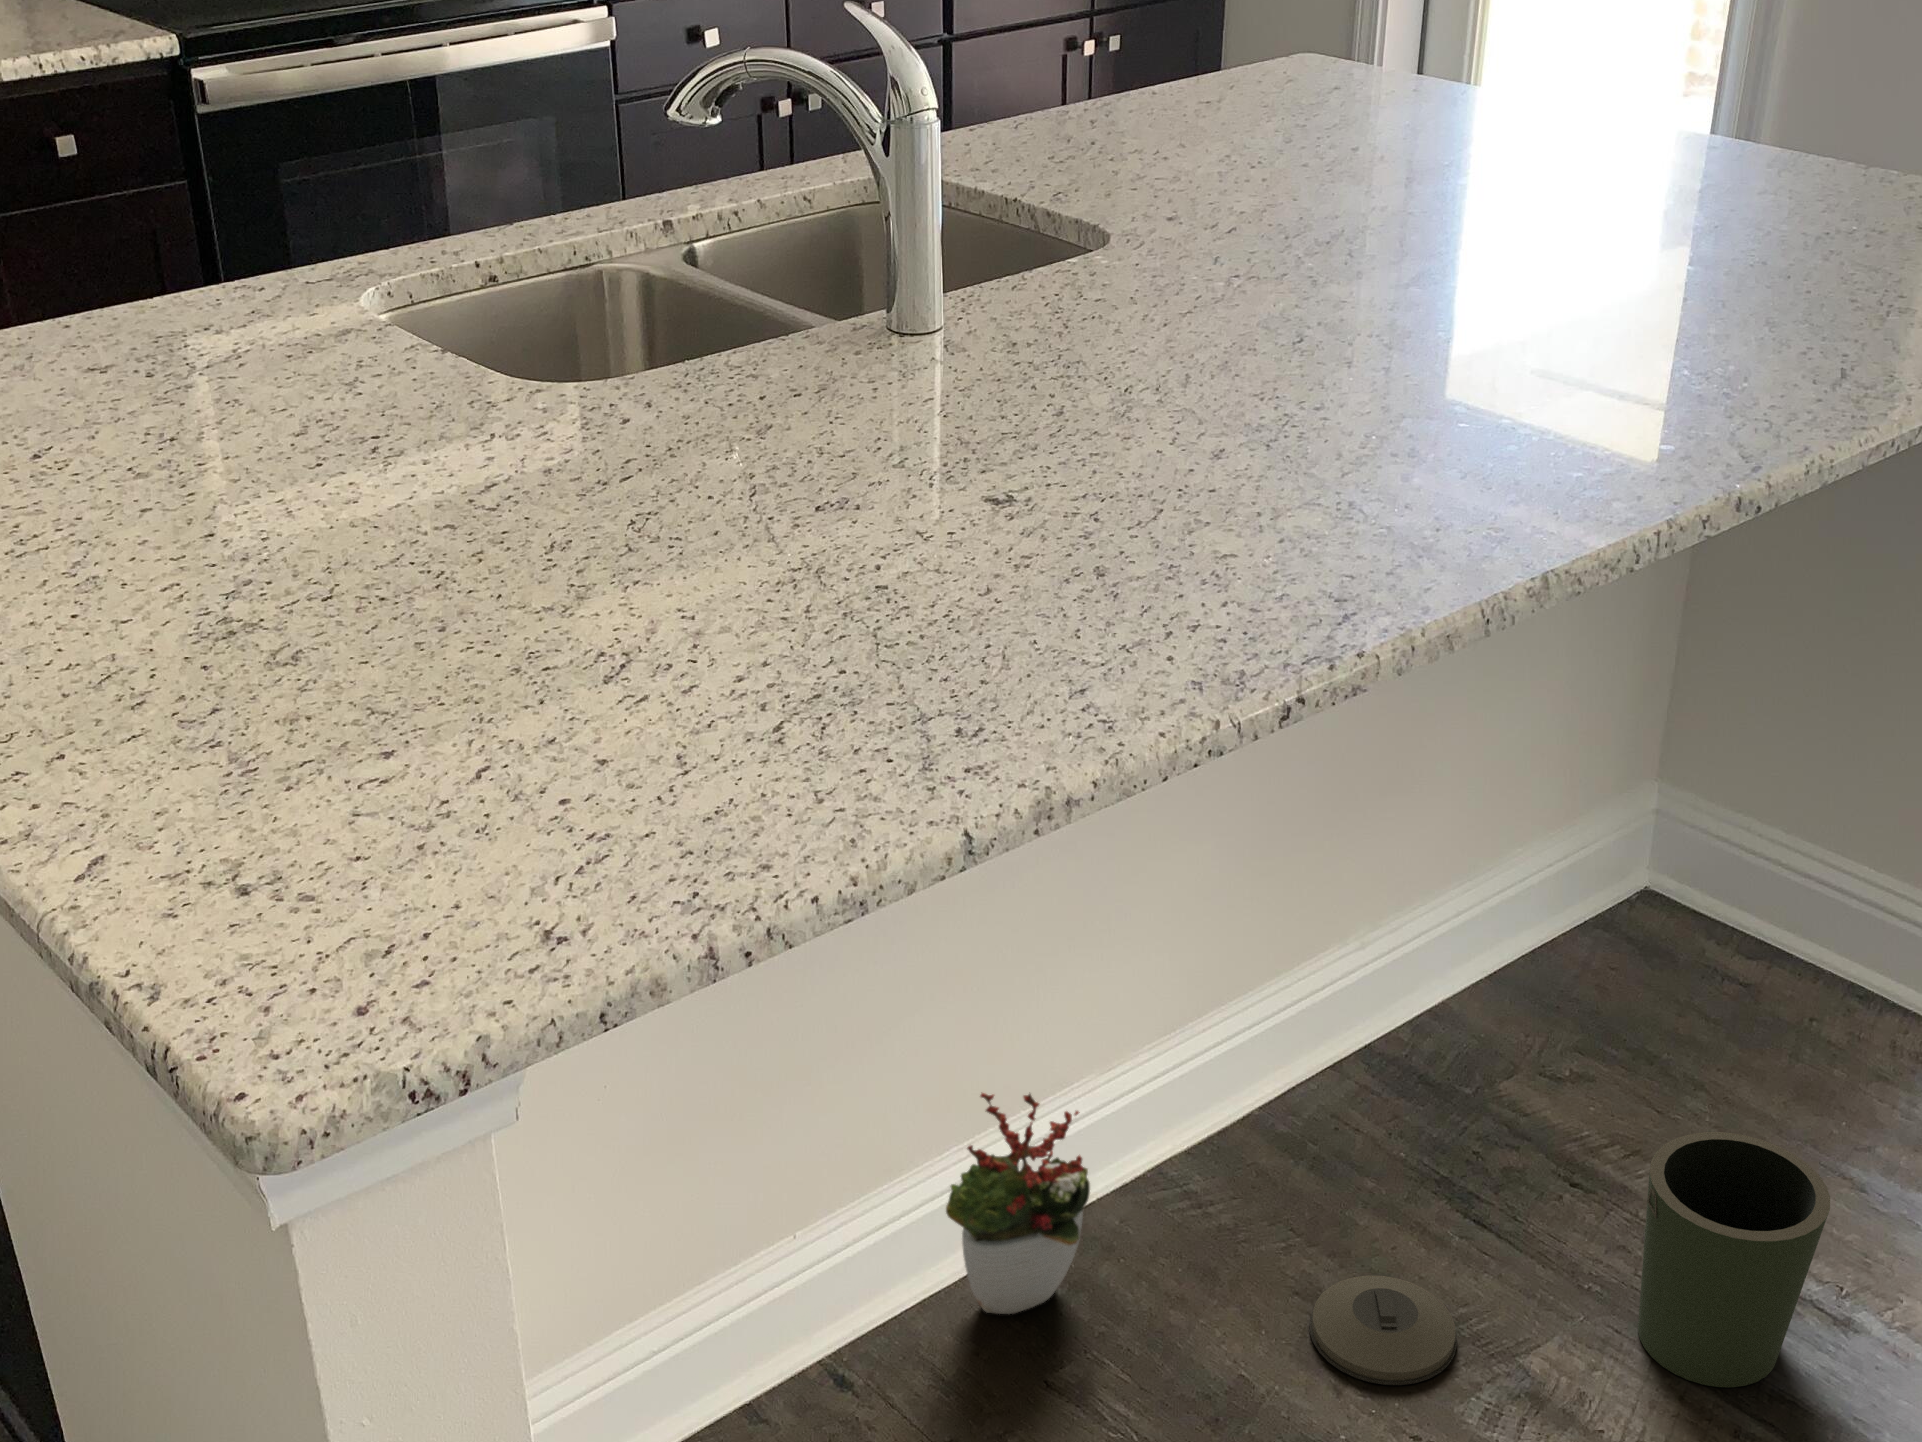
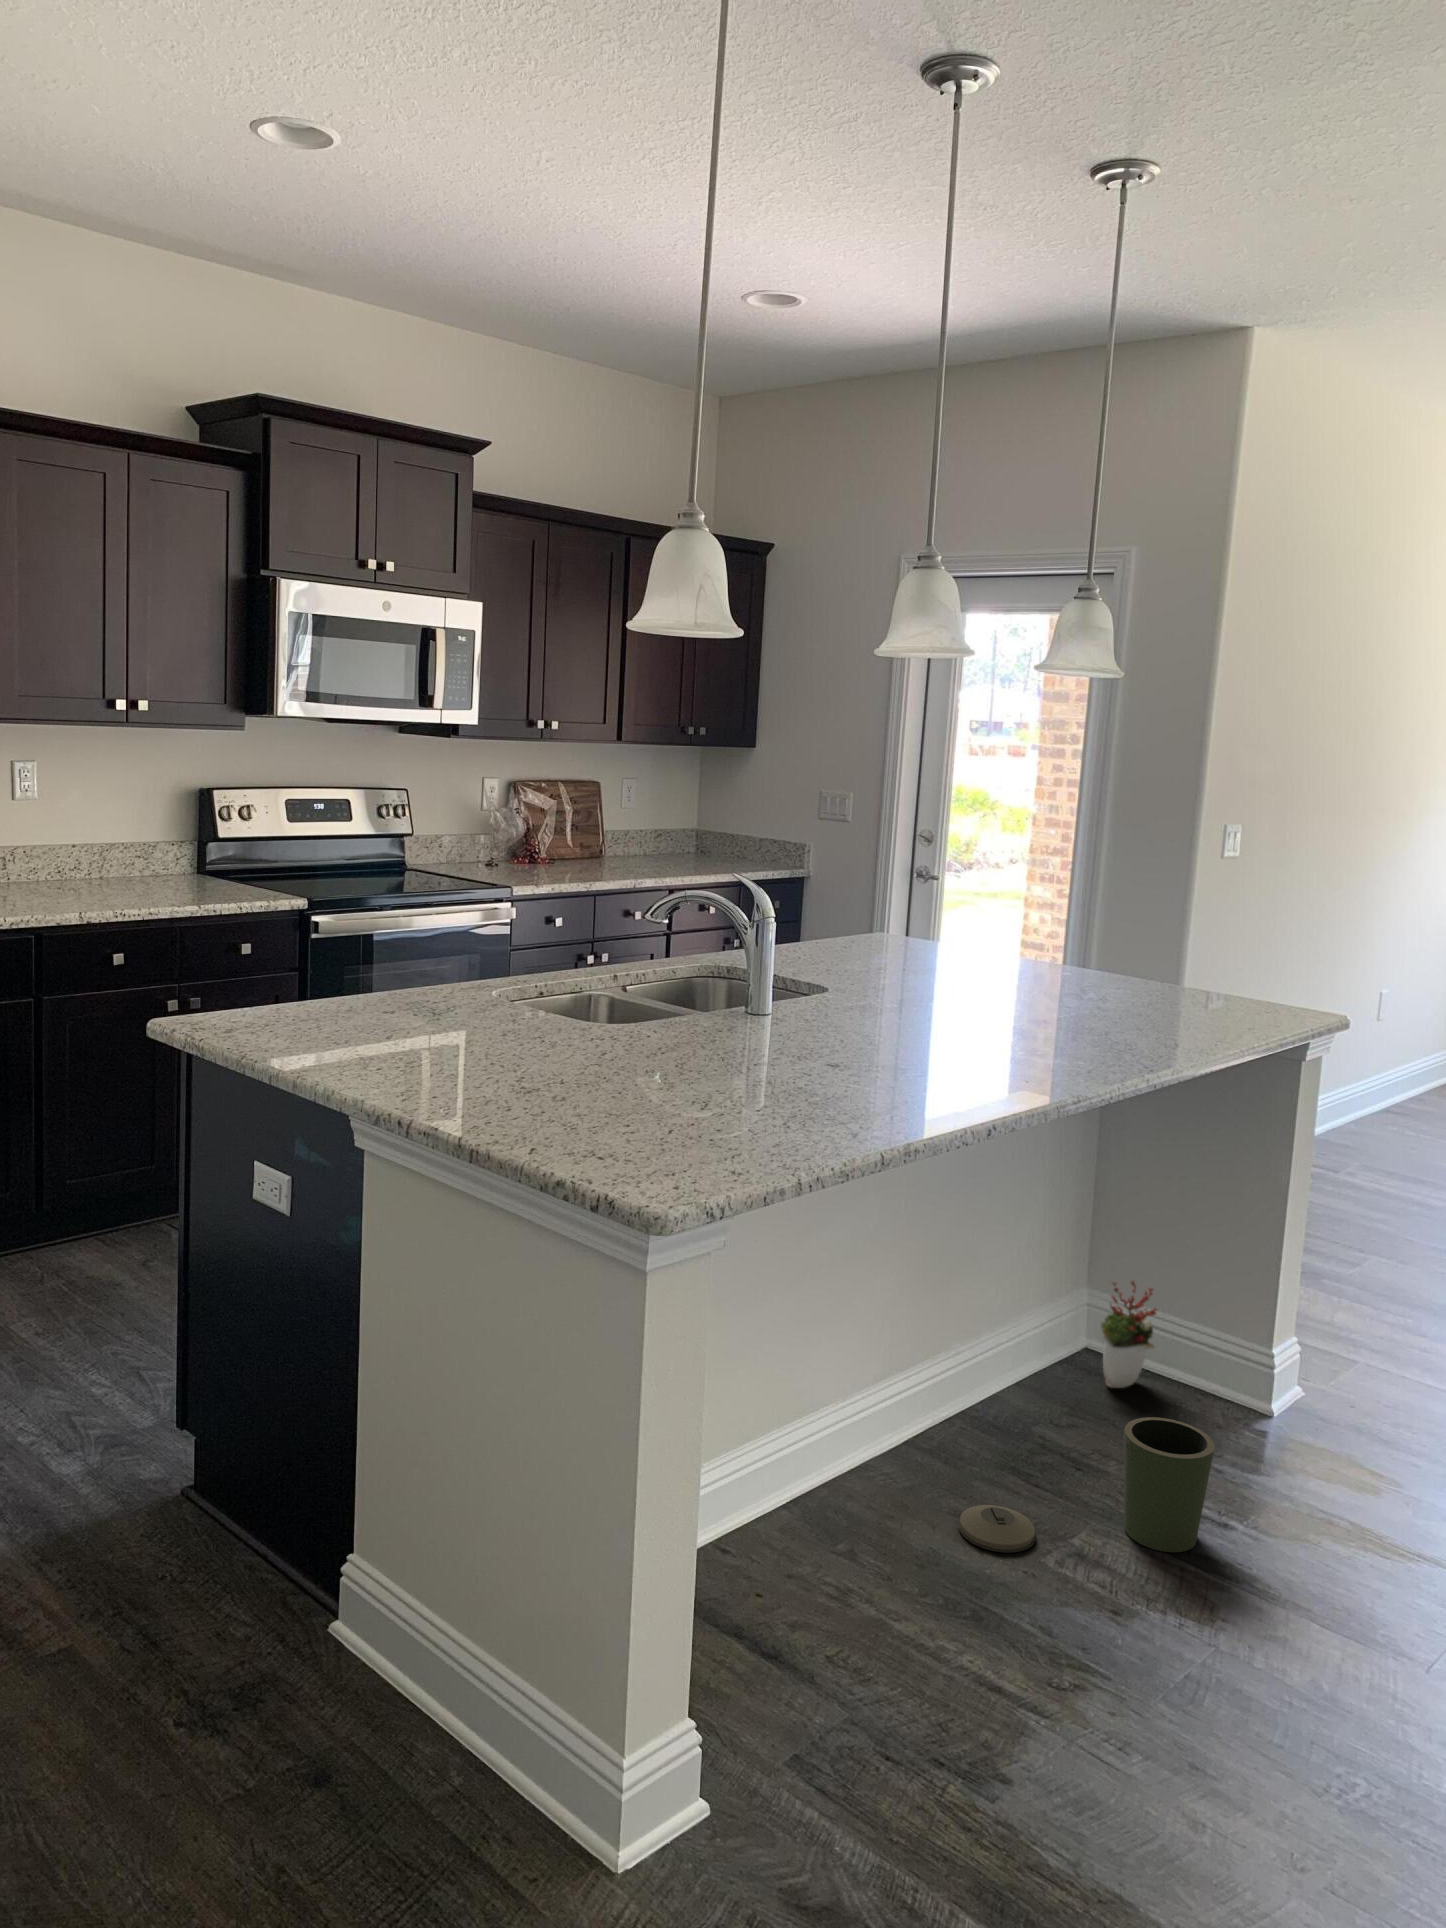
decorative plant: present [946,1093,1090,1314] -> present [1101,1281,1156,1388]

